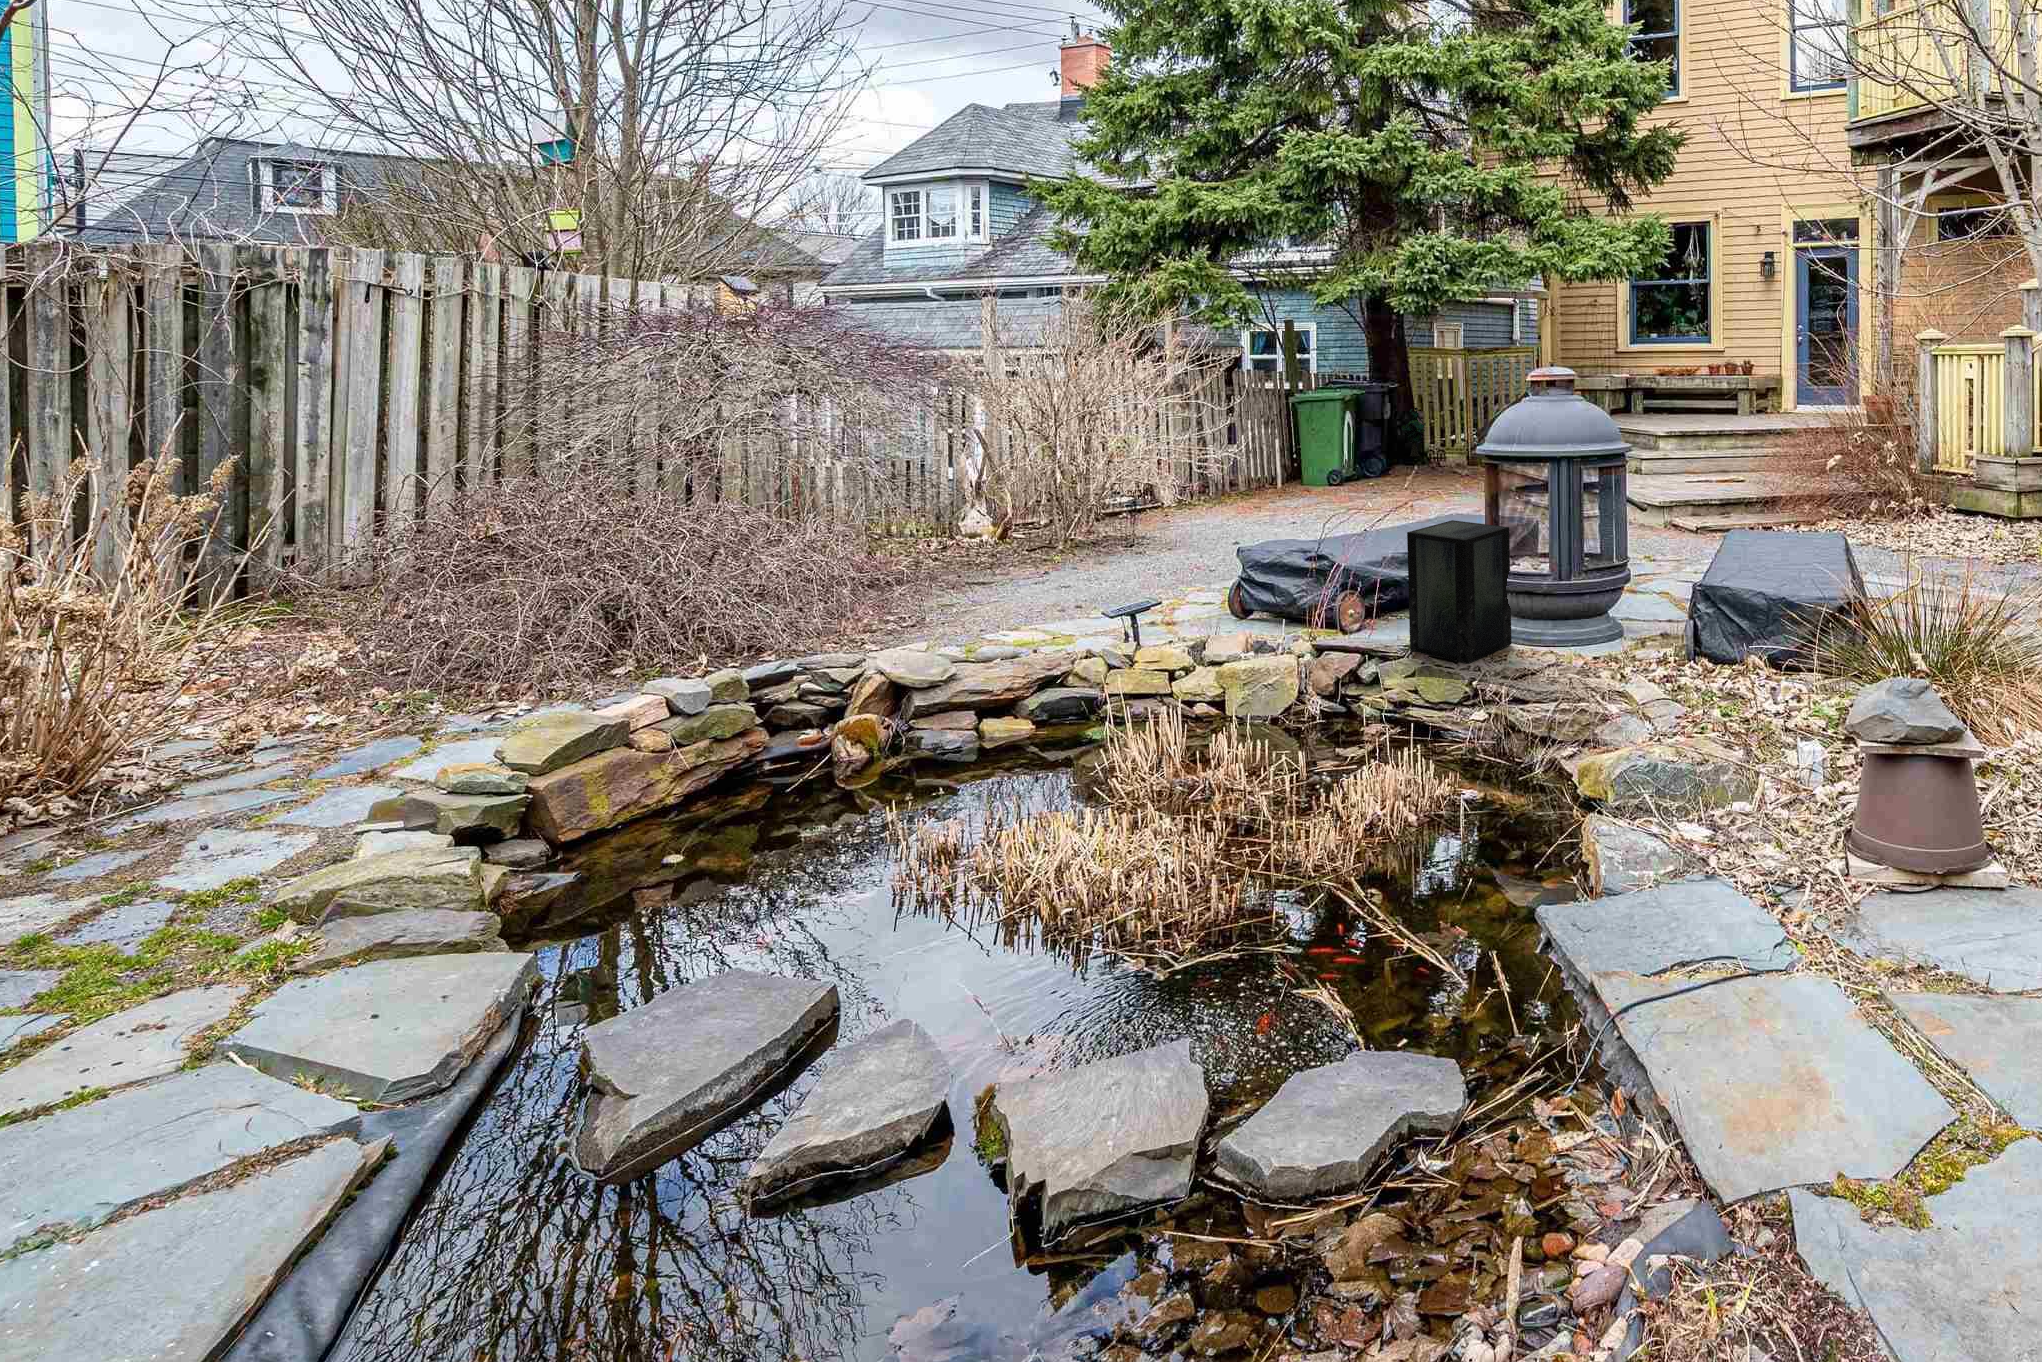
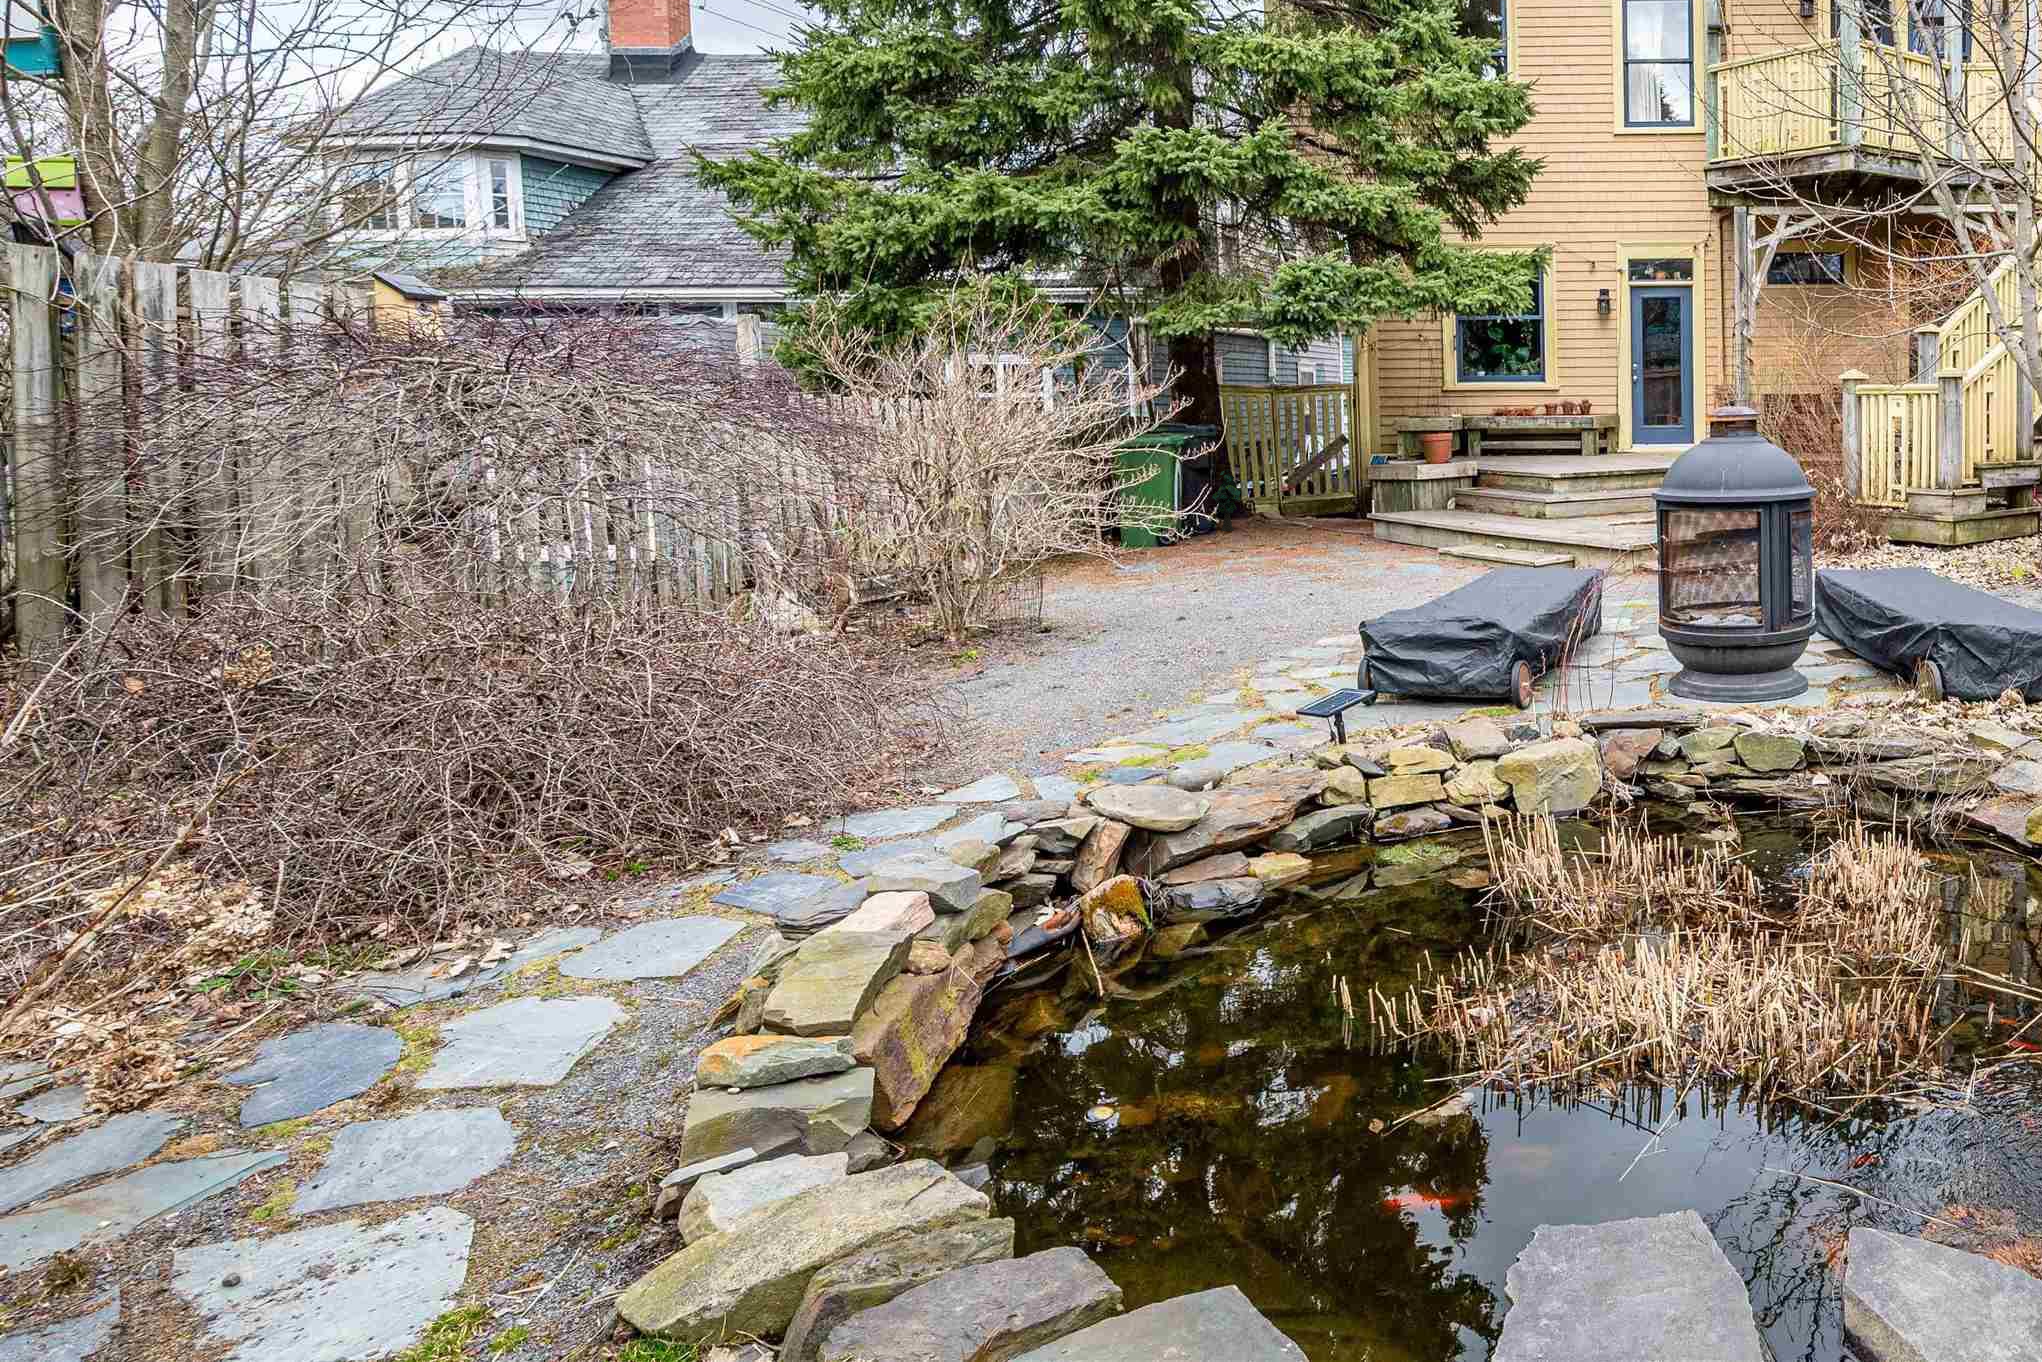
storage box: present [1407,520,1512,664] -> none [1682,572,1768,720]

